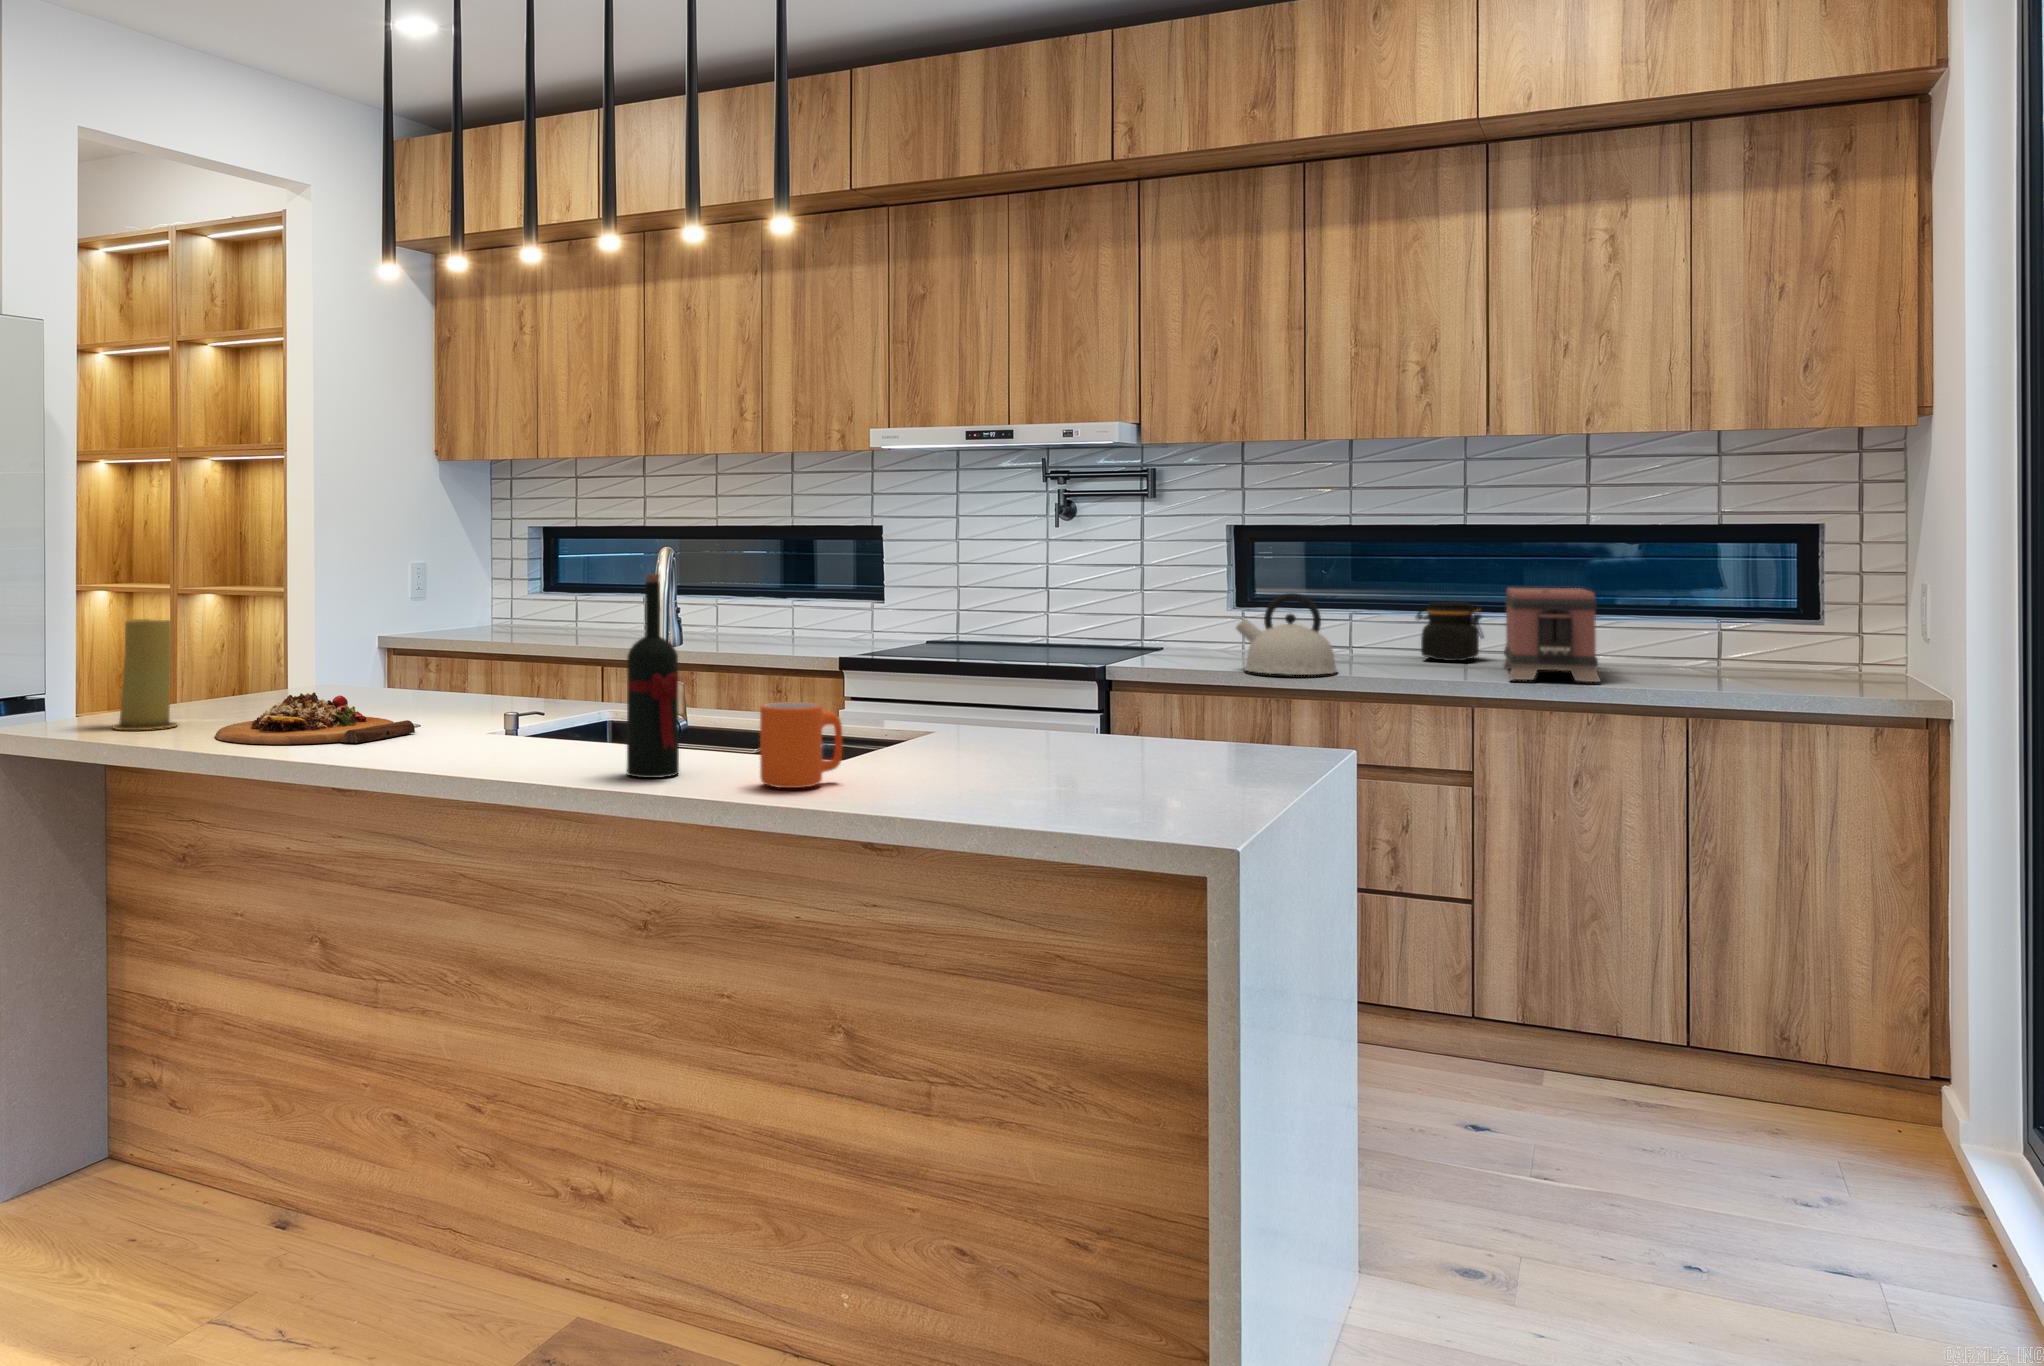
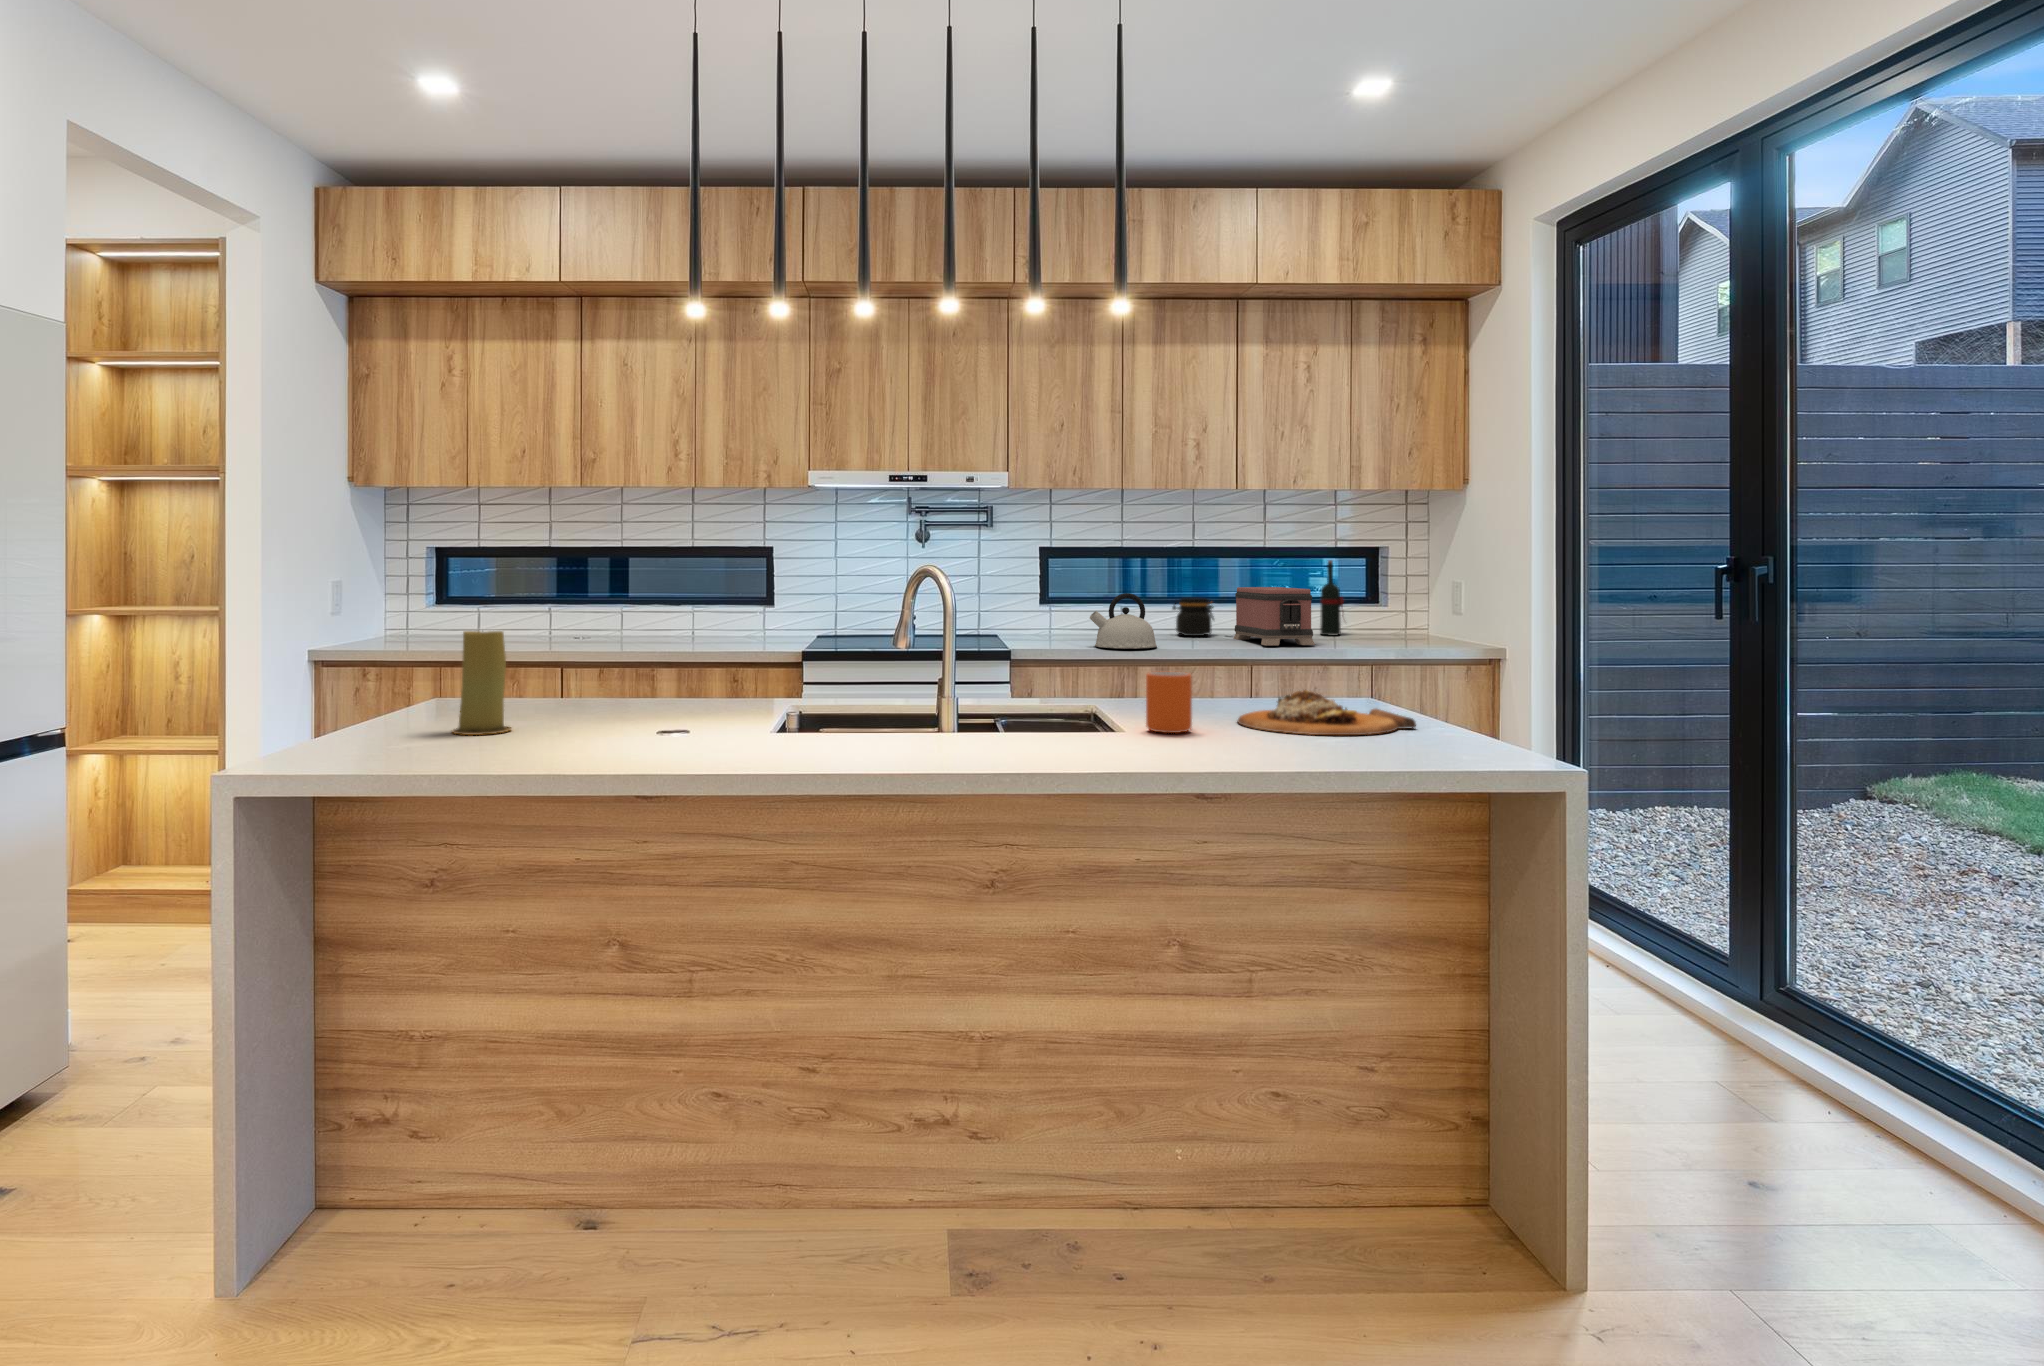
wine bottle: present [627,574,679,778] -> present [1320,560,1344,635]
cutting board: present [215,692,415,744] -> present [1238,690,1416,735]

